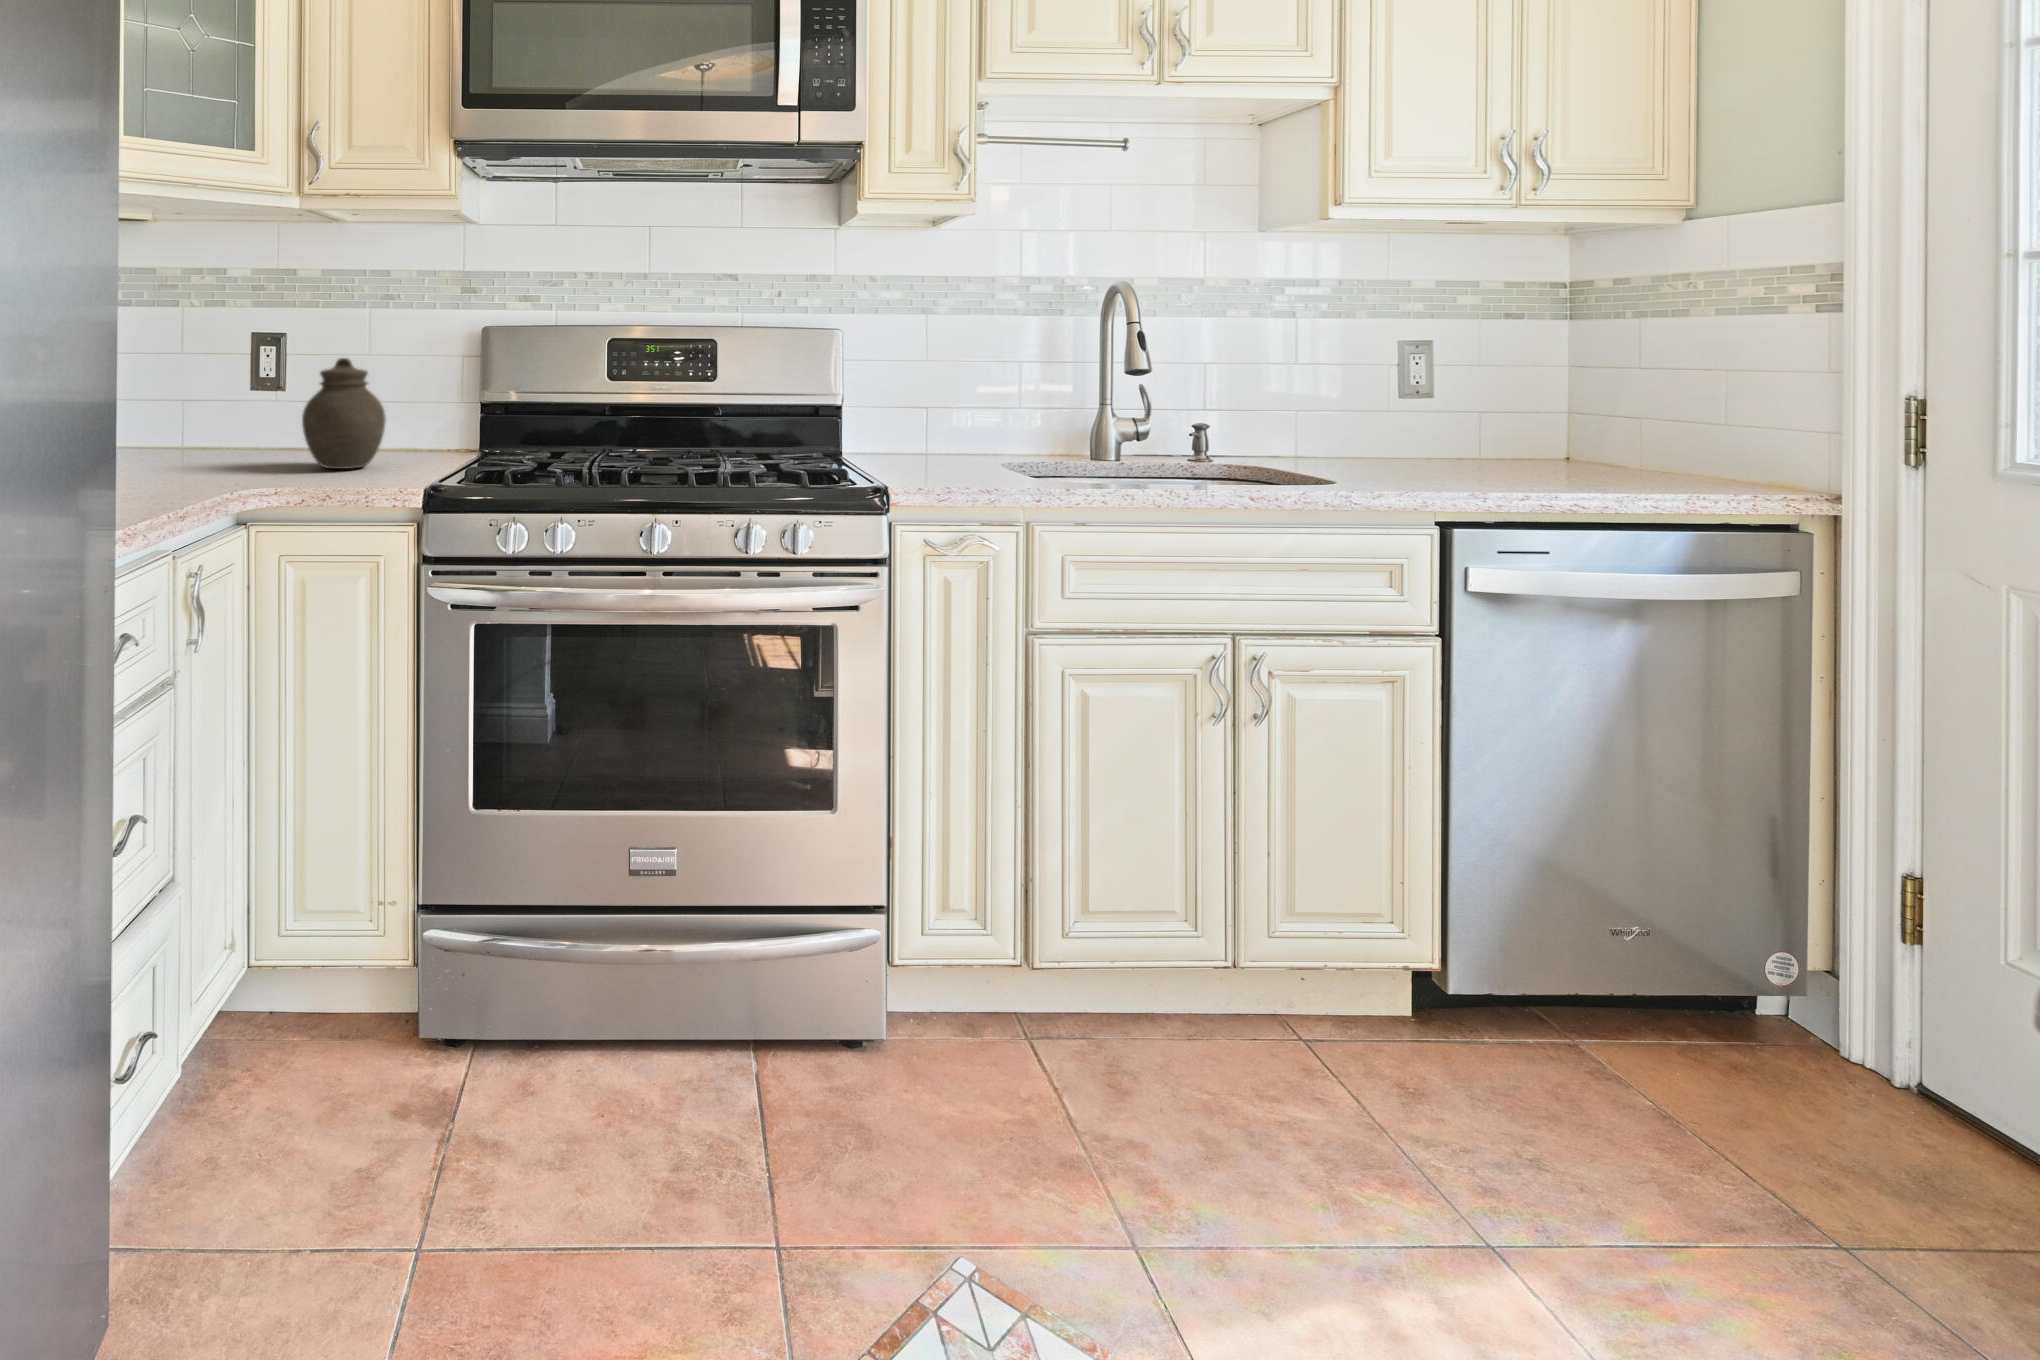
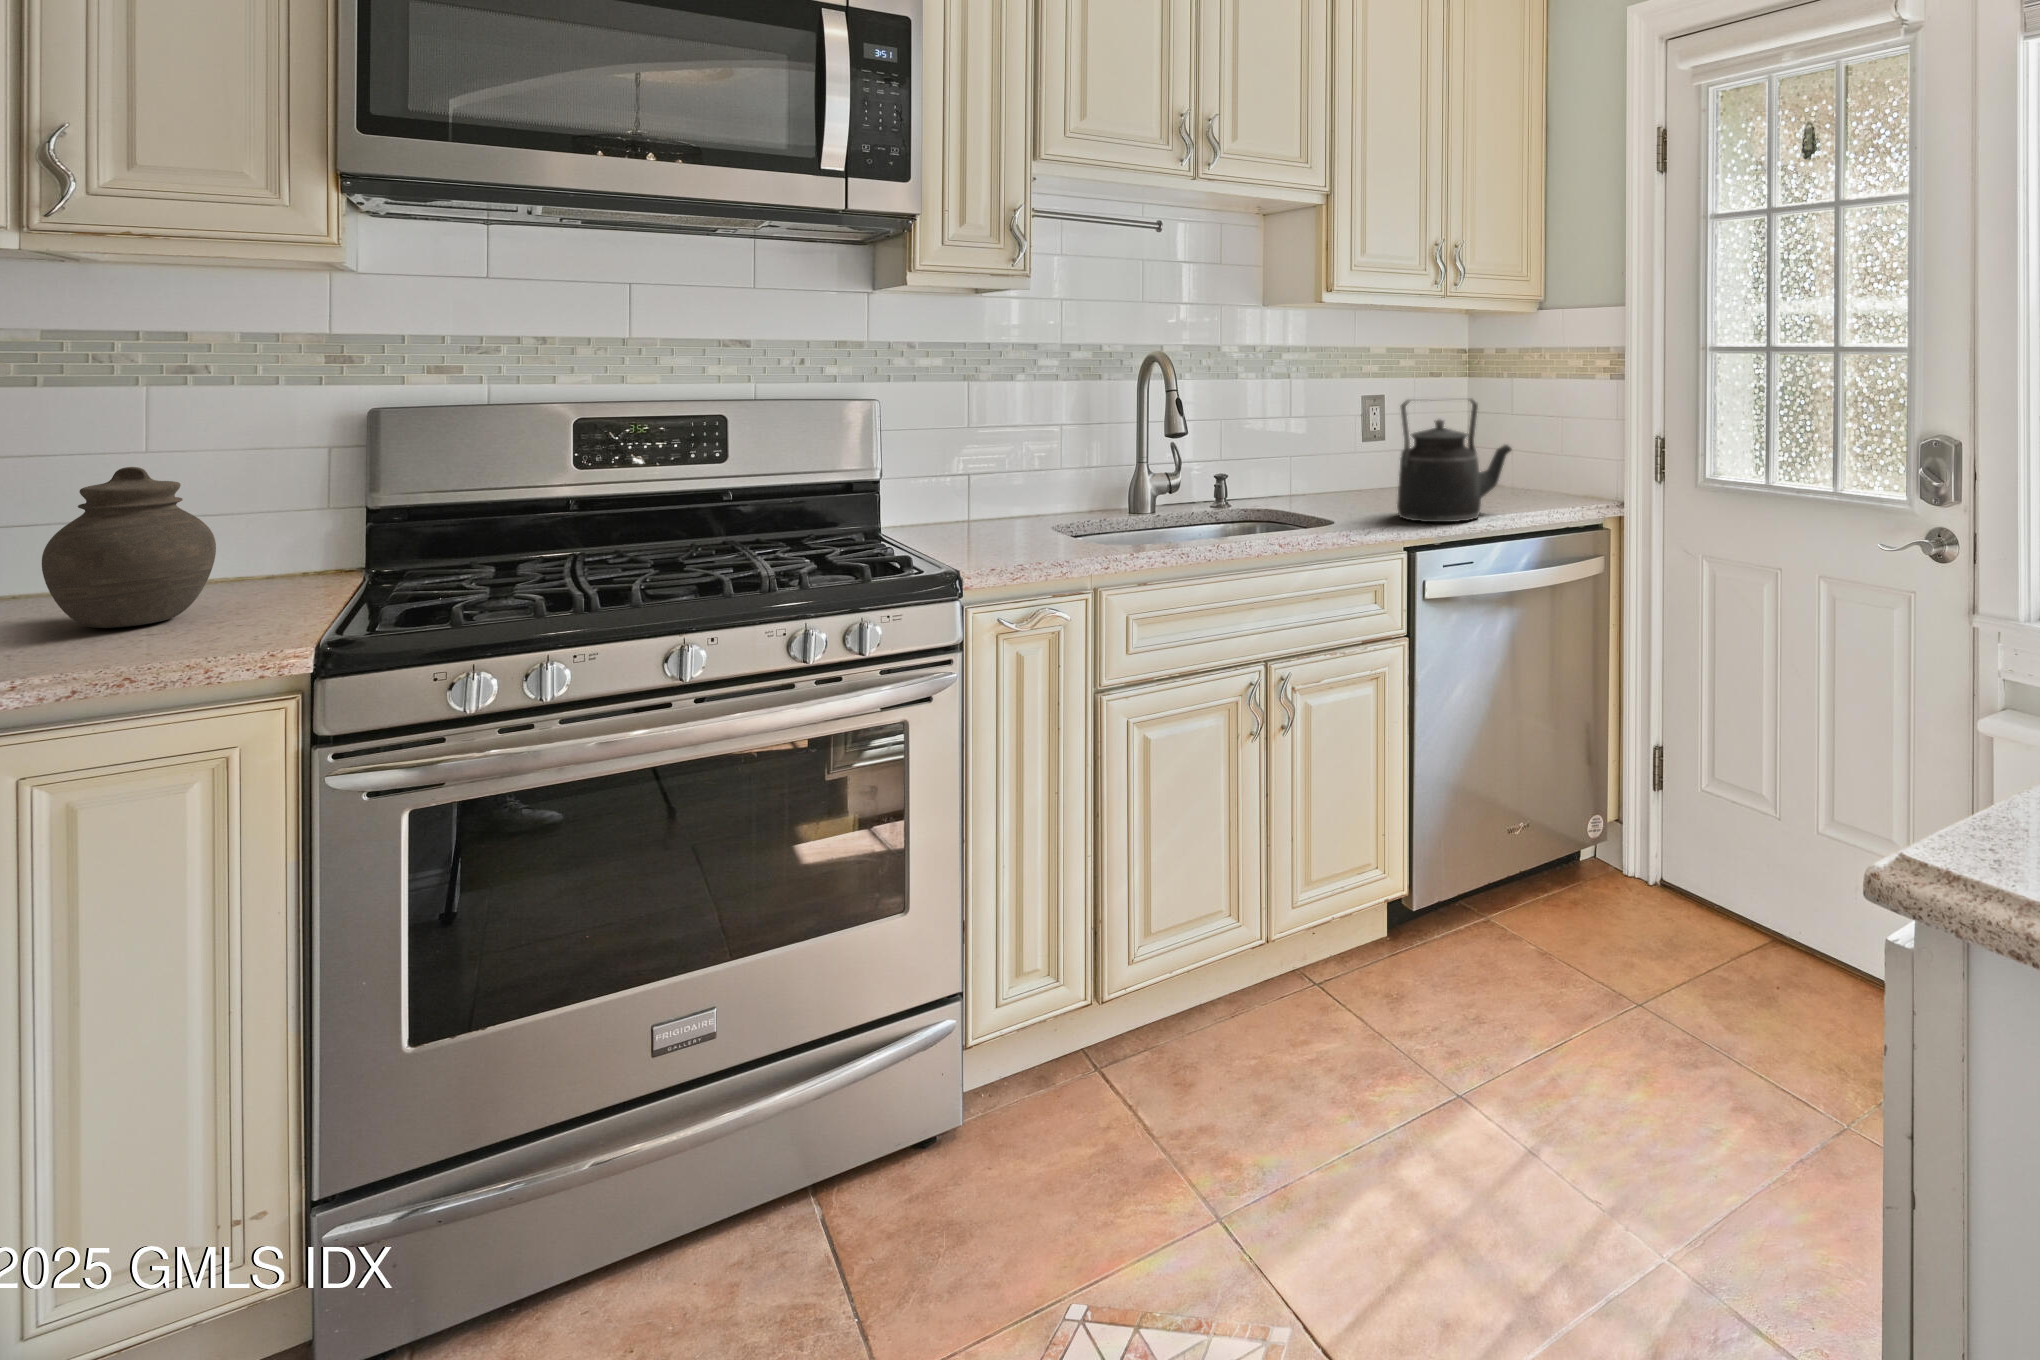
kettle: none [1432,334,1622,495] -> present [1397,399,1511,522]

